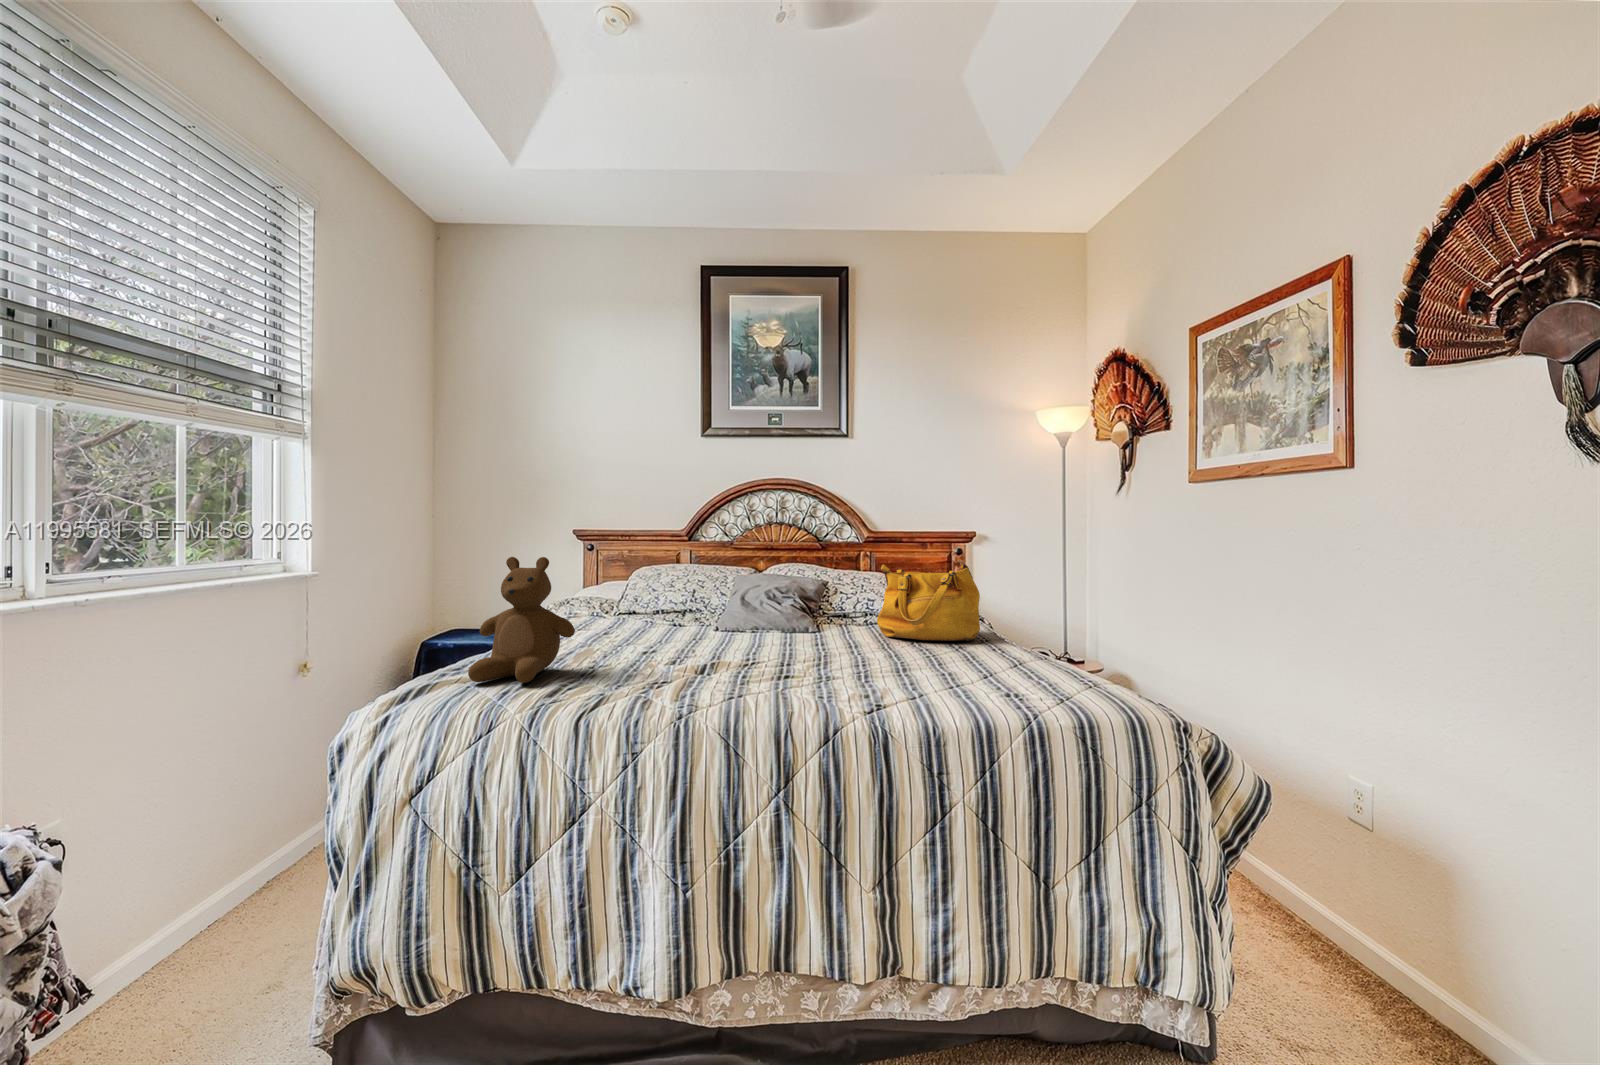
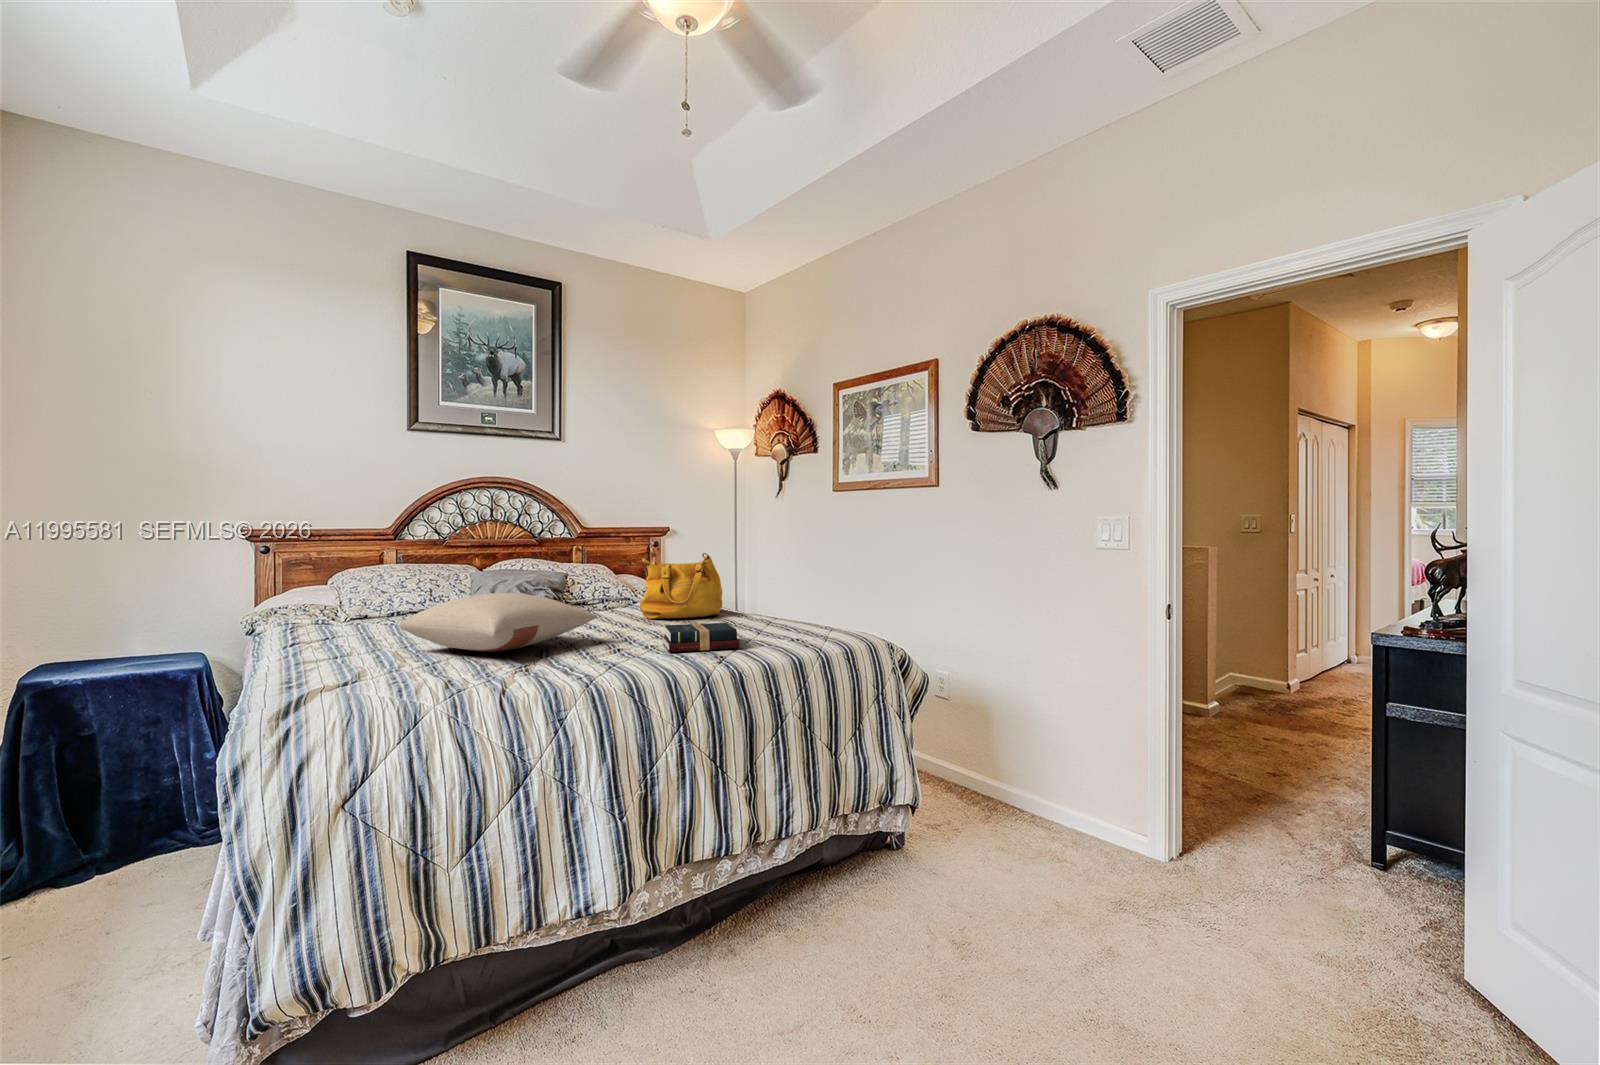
teddy bear: present [468,557,575,683] -> none [293,559,418,695]
pillow: none [610,596,780,657] -> present [399,593,597,652]
hardback book: none [827,649,928,693] -> present [662,623,740,652]

